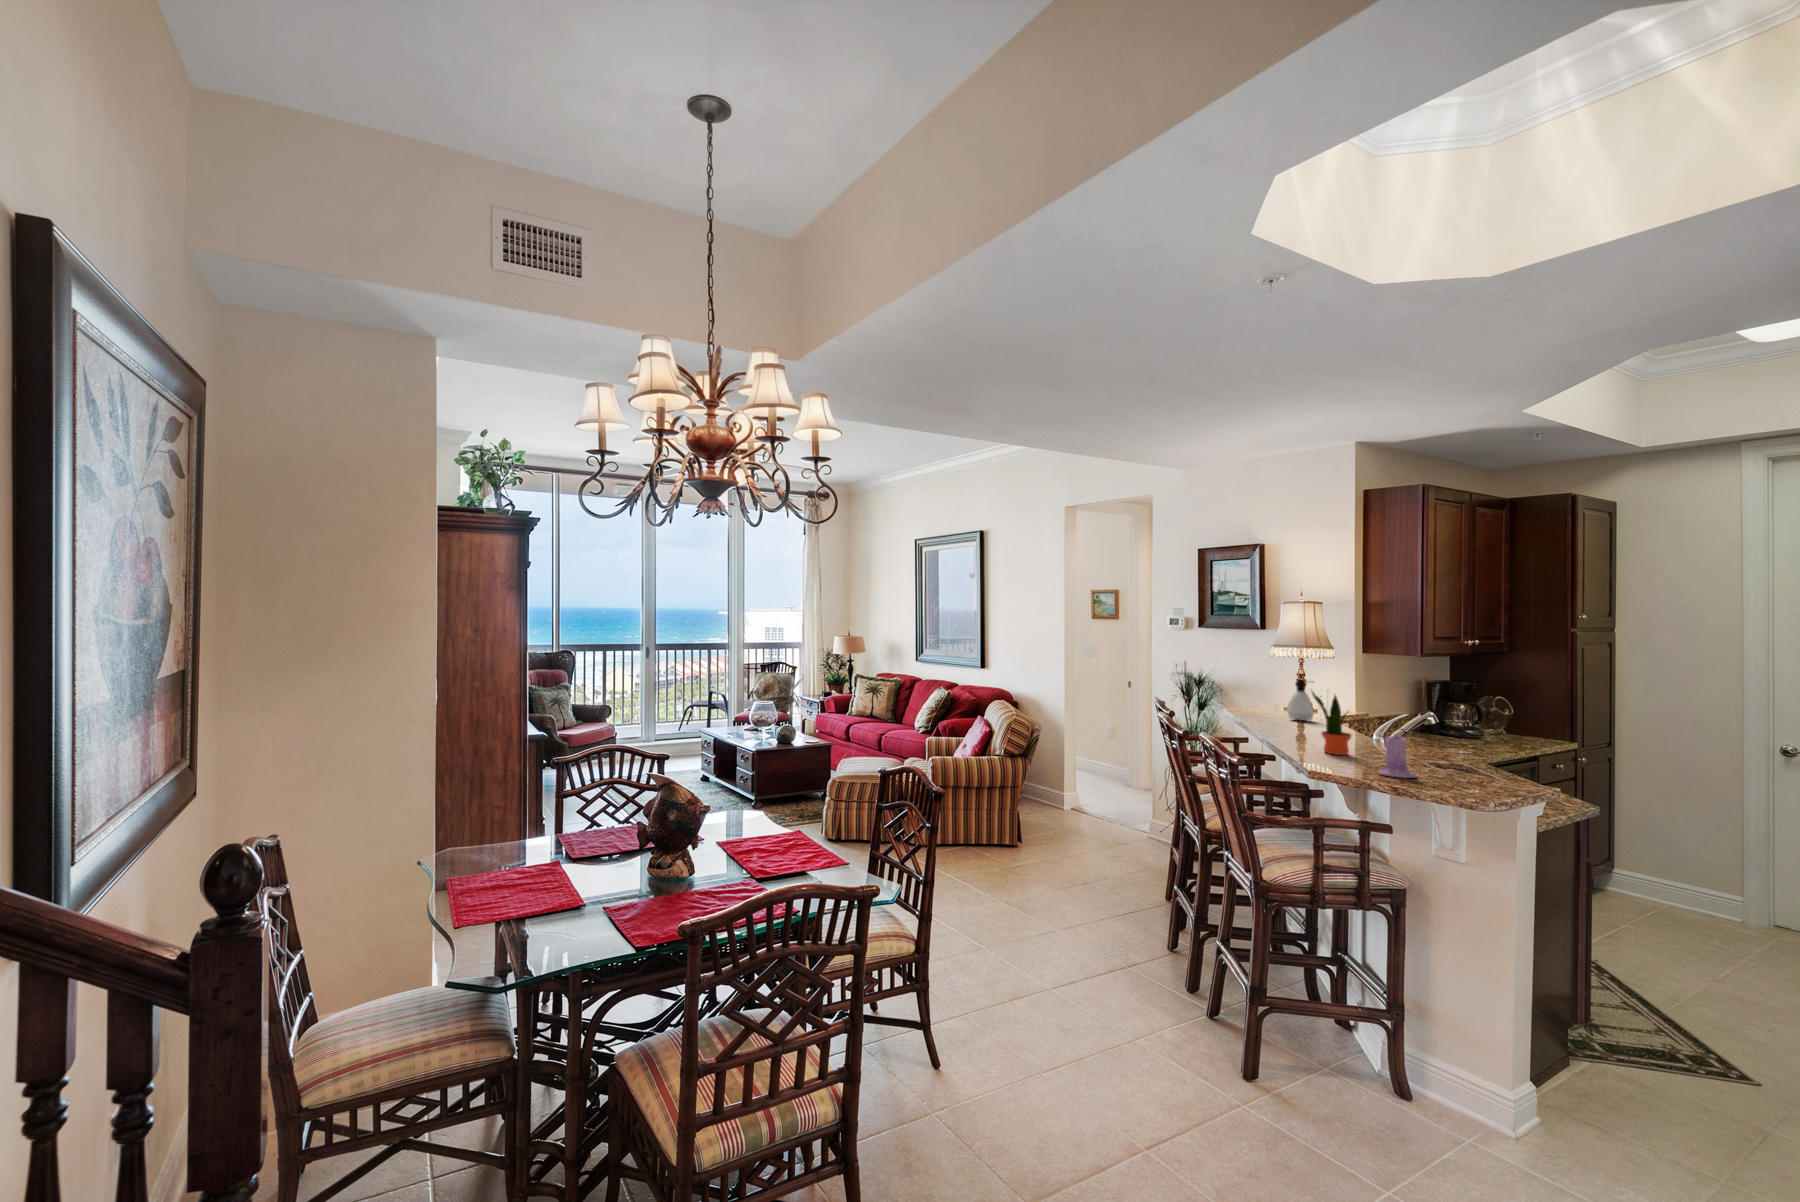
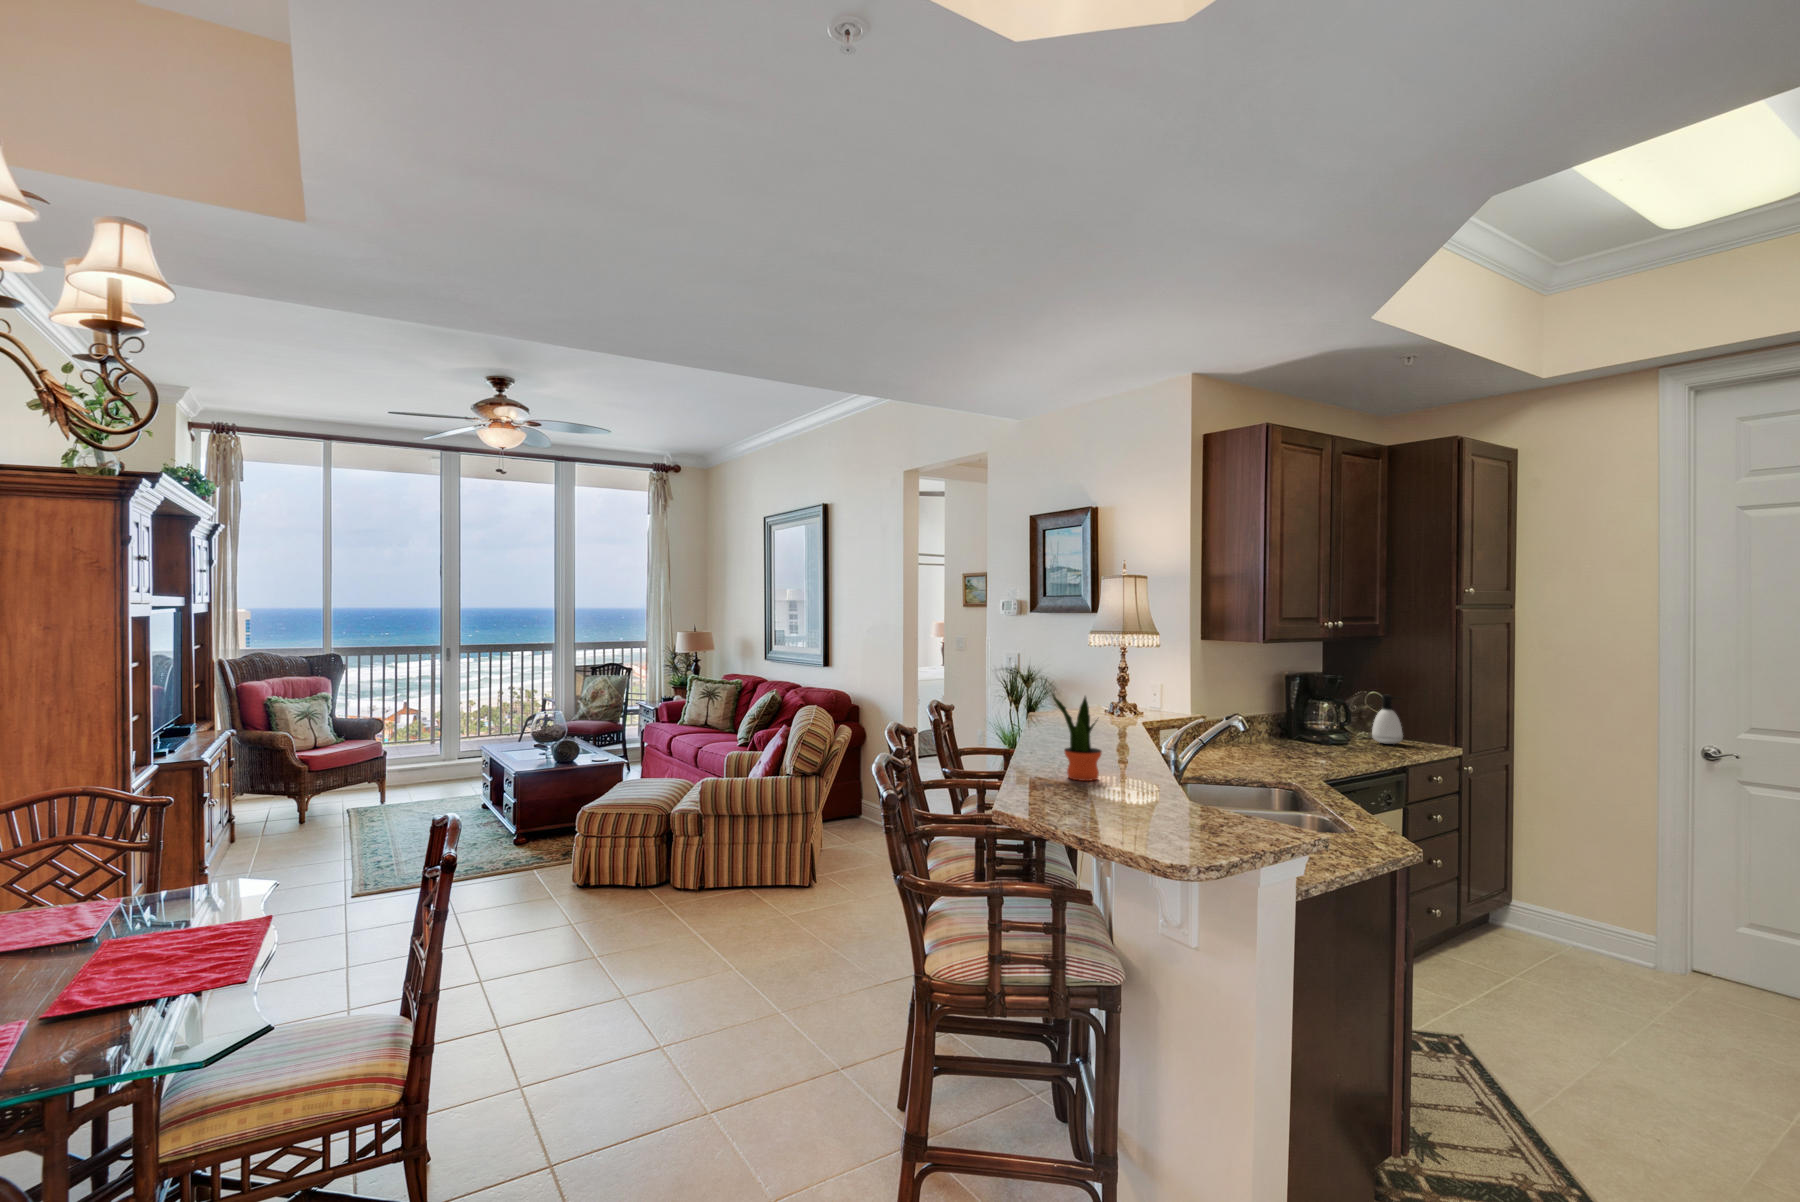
soap dispenser: present [1288,679,1313,720] -> present [1372,694,1403,744]
candle: present [1379,734,1416,778] -> none [1091,750,1140,821]

